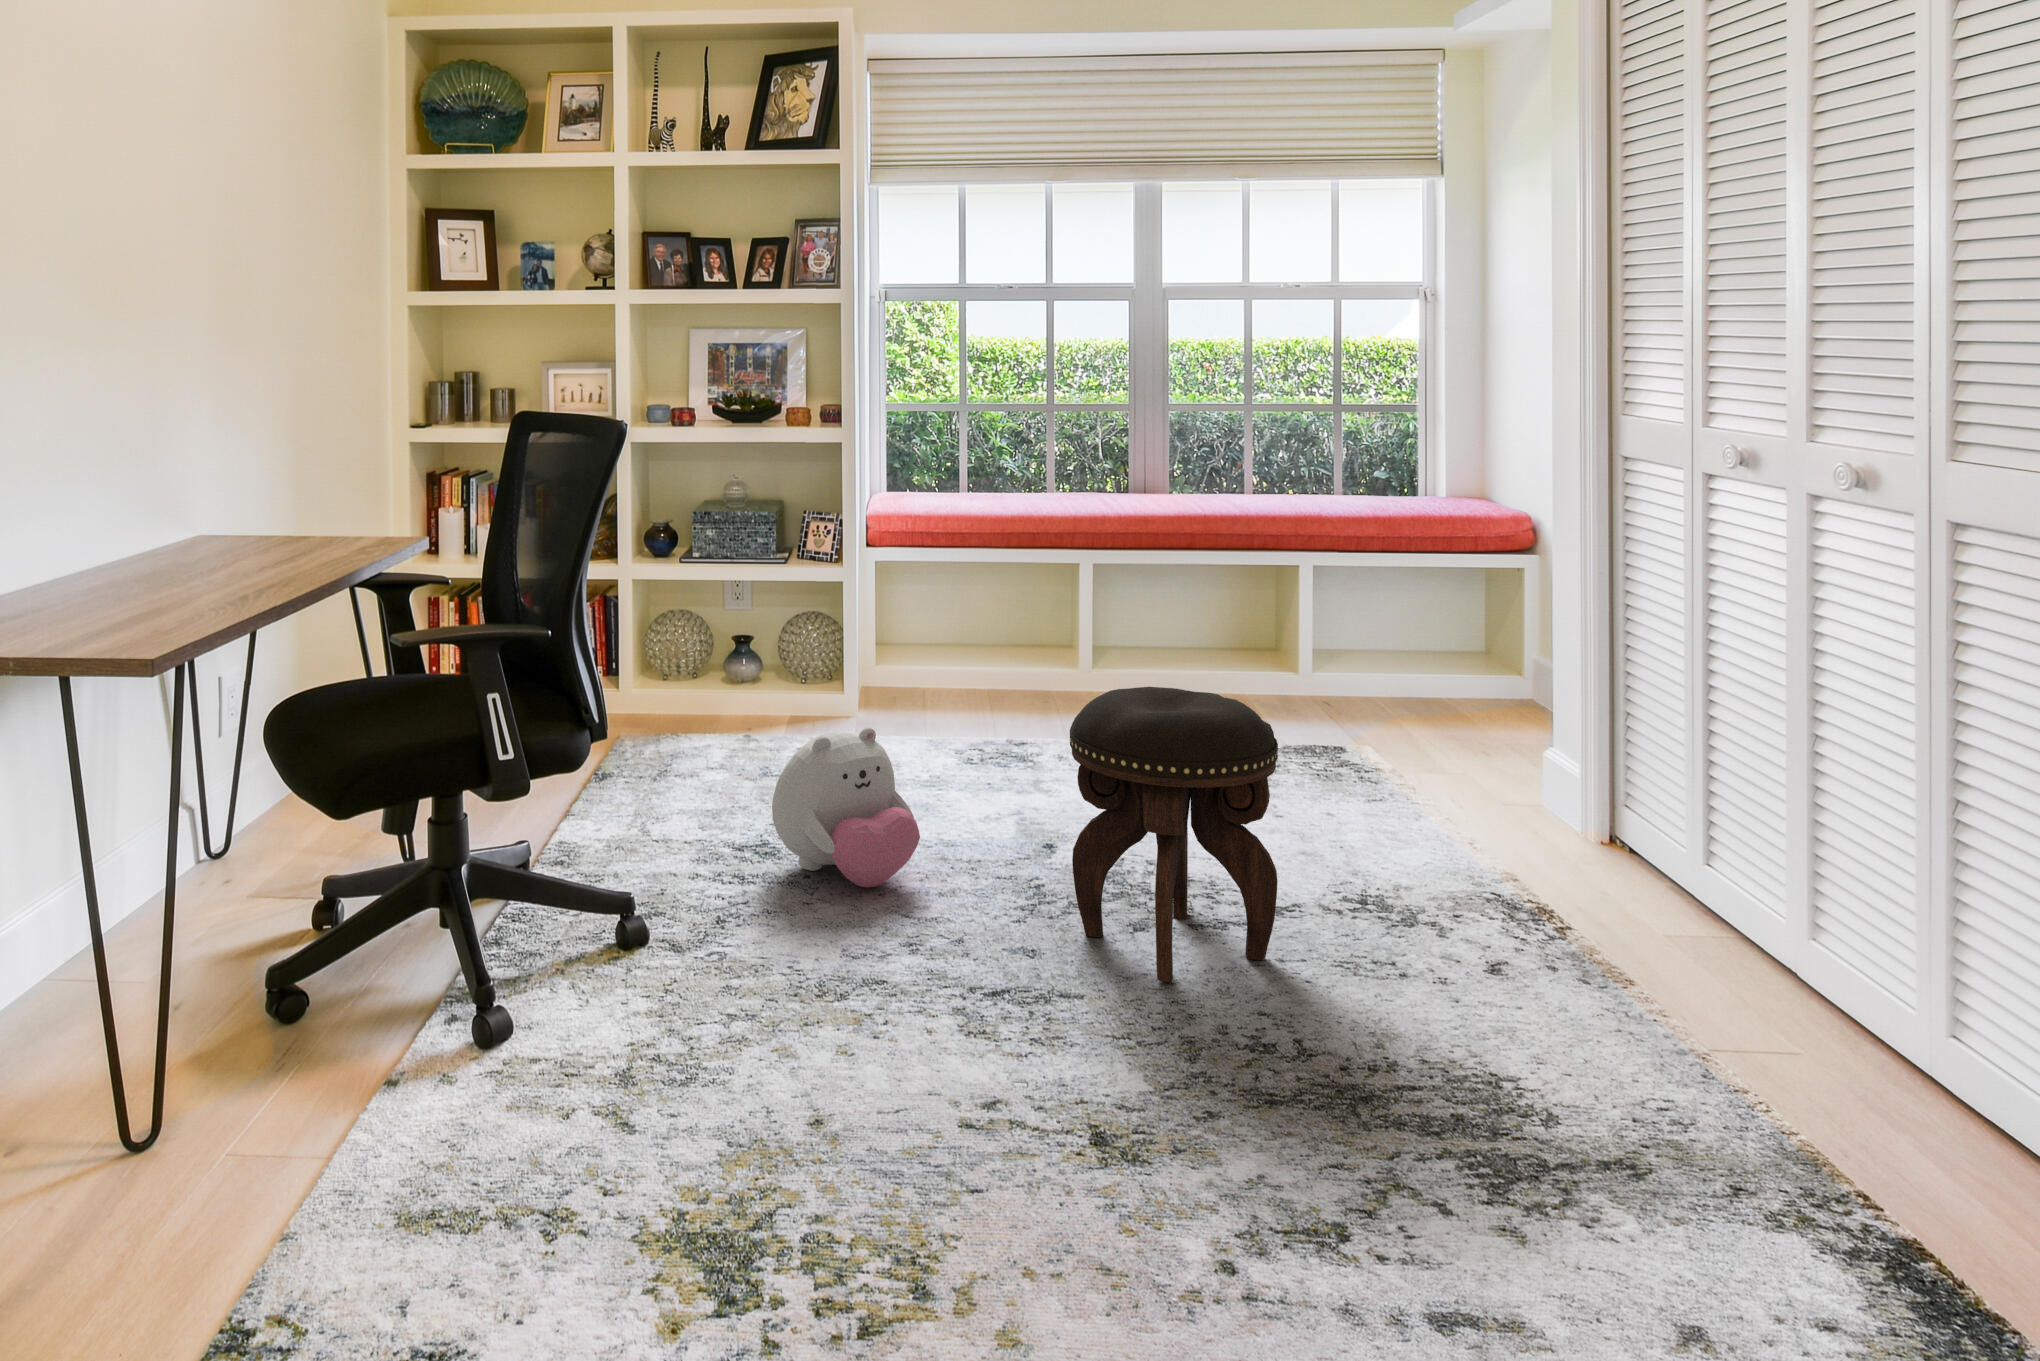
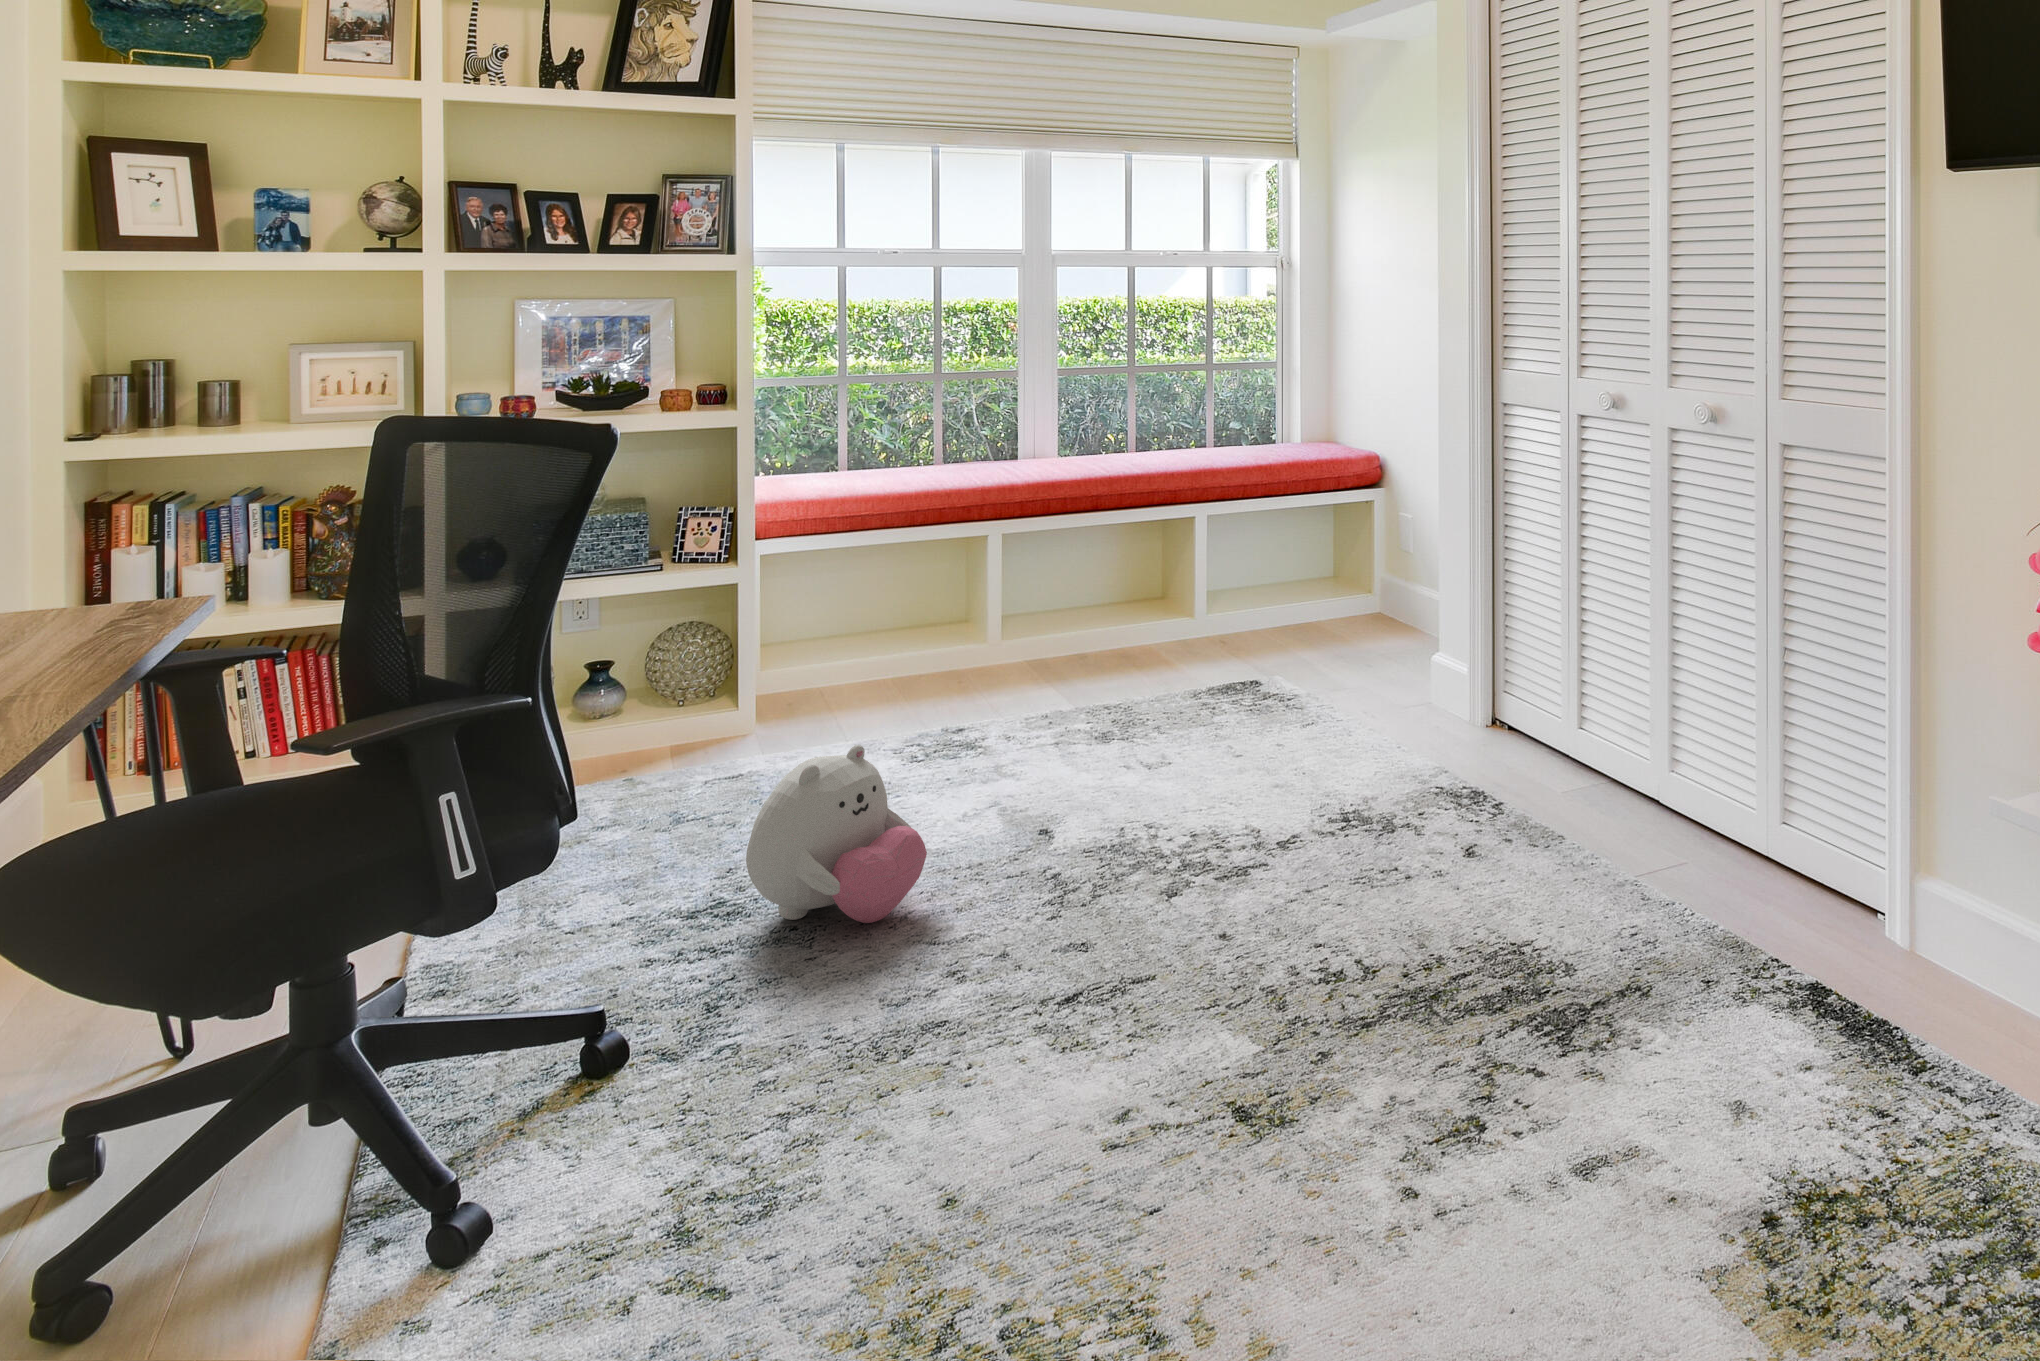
footstool: present [1070,687,1278,982] -> none [1103,651,1301,940]

